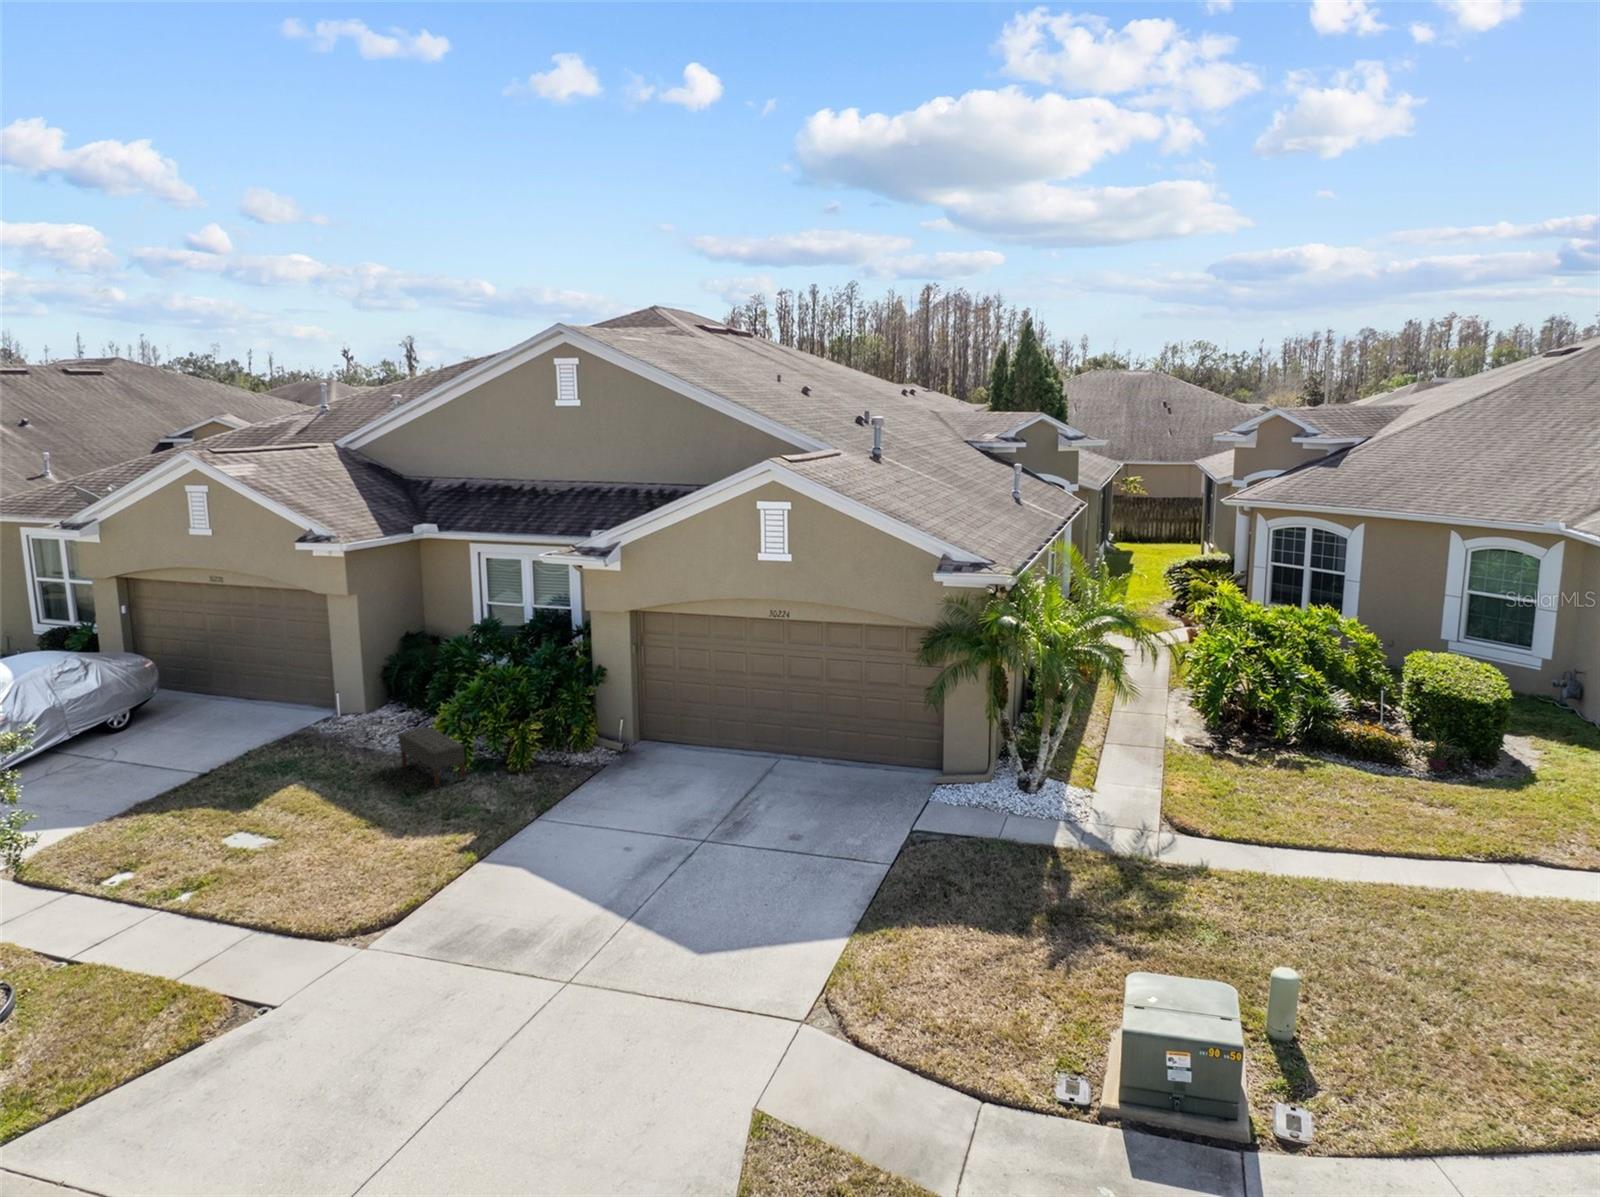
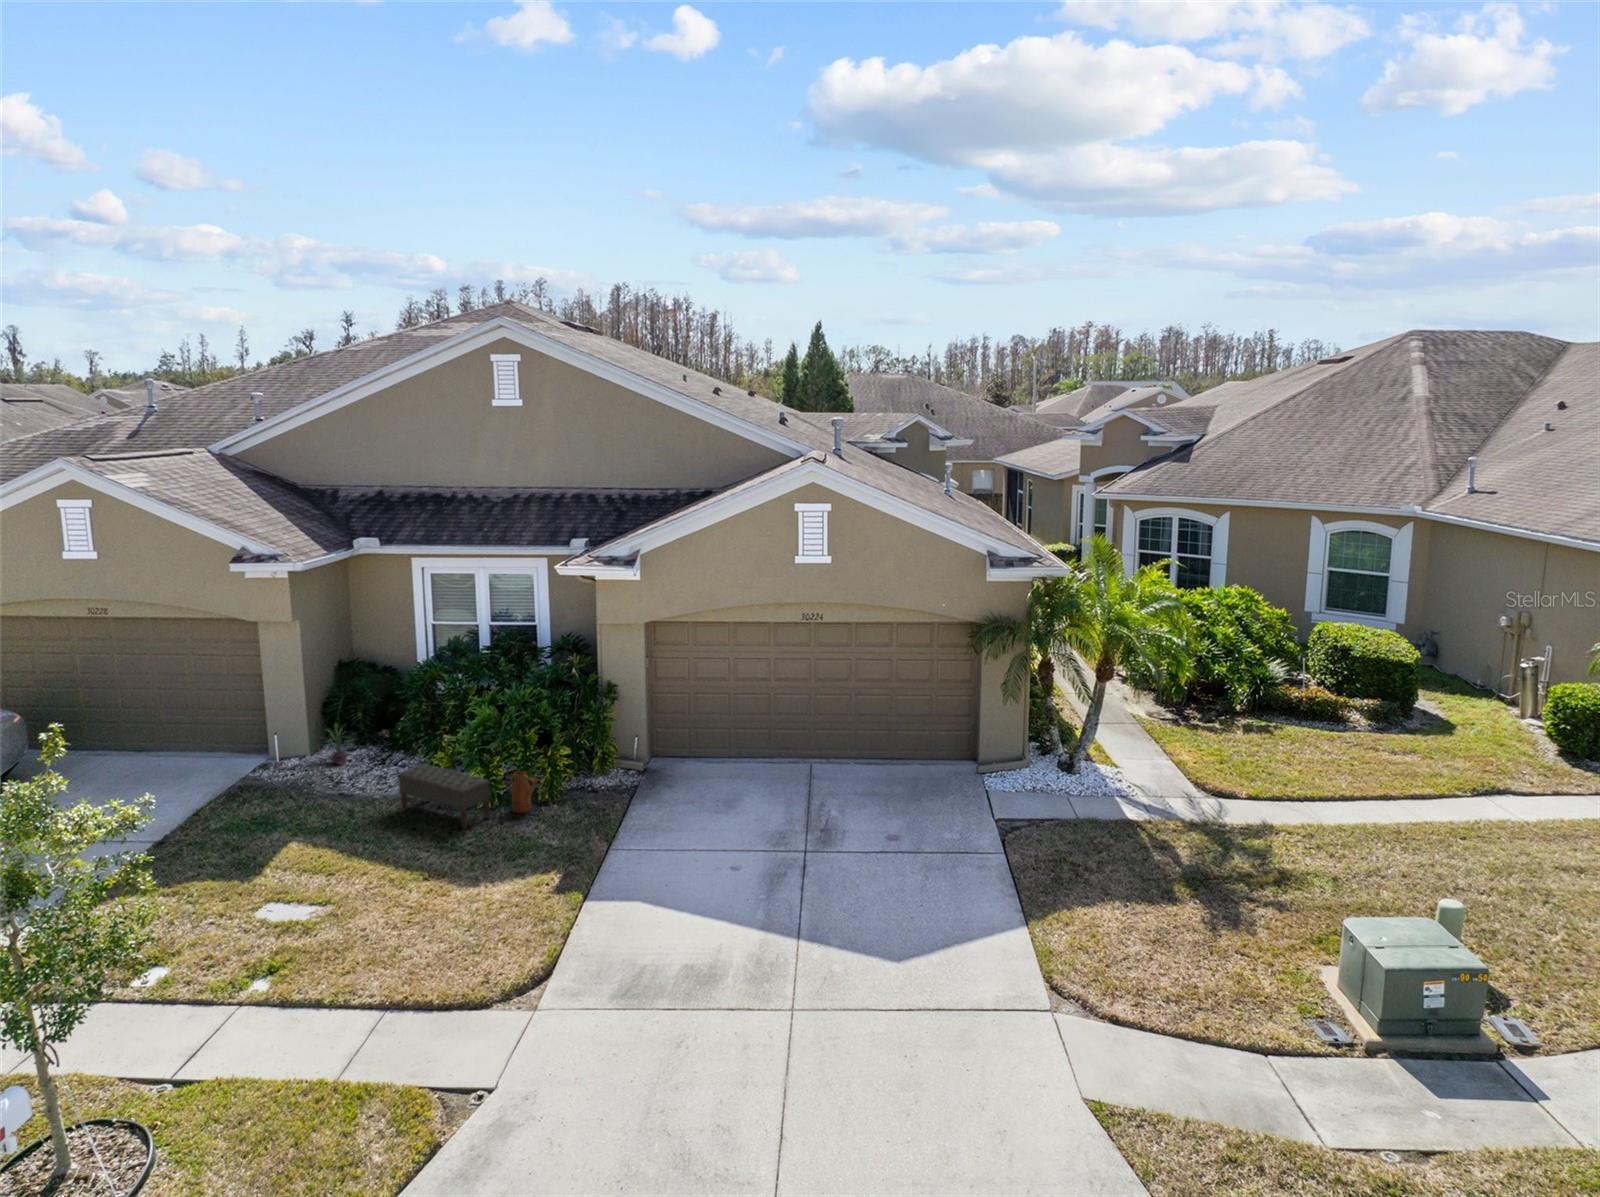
decorative plant: present [1422,727,1453,771] -> present [329,724,348,765]
watering can: none [487,740,507,779] -> present [510,771,538,813]

